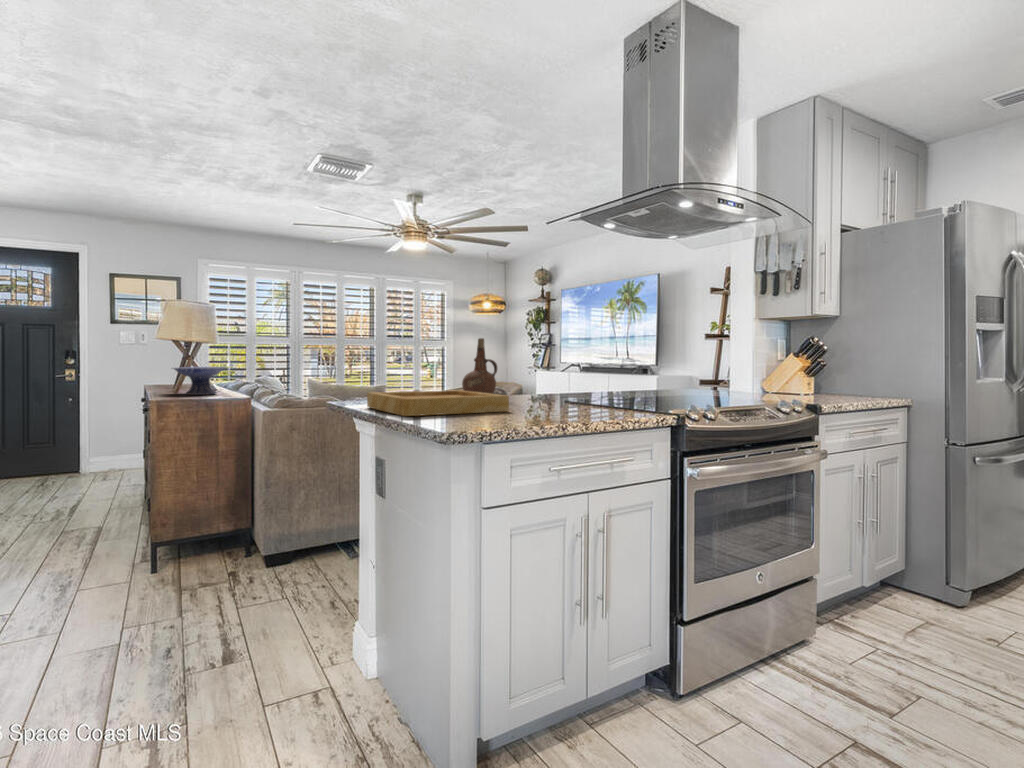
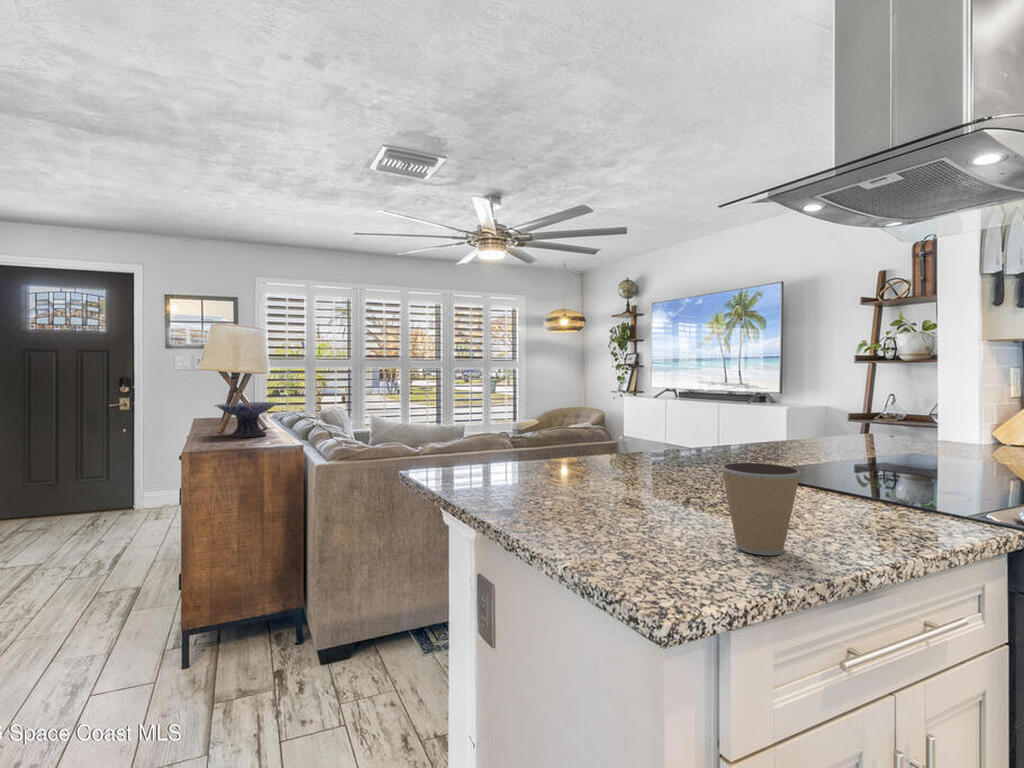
ceramic pitcher: present [462,338,497,394] -> none [587,377,637,466]
coffee cup: none [503,376,543,421] -> present [721,463,801,555]
tray: present [367,390,509,416] -> none [461,458,695,530]

